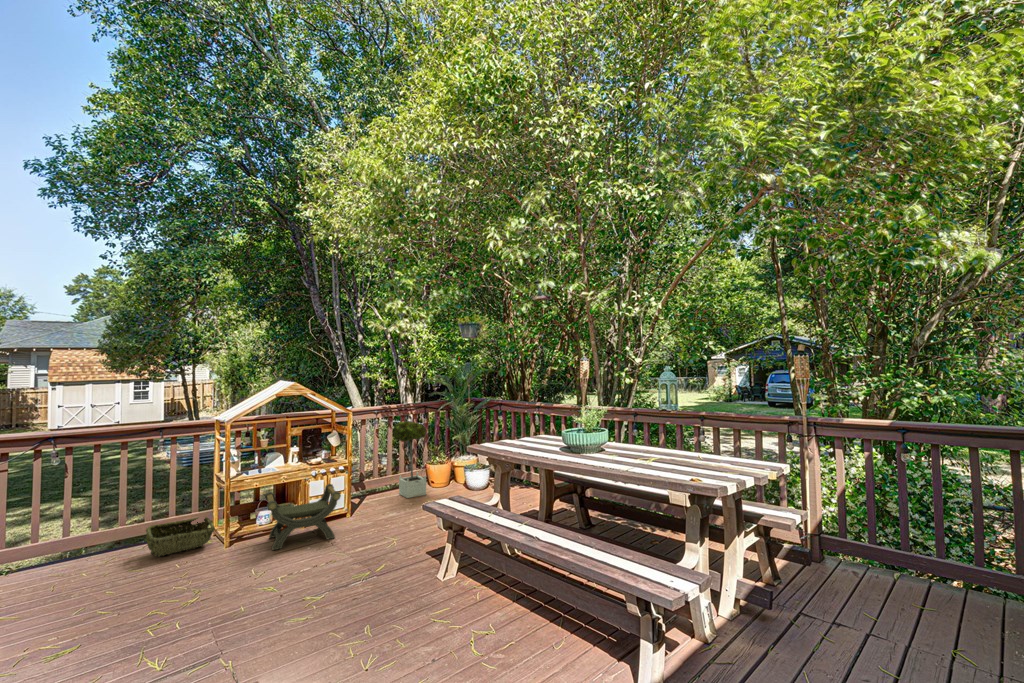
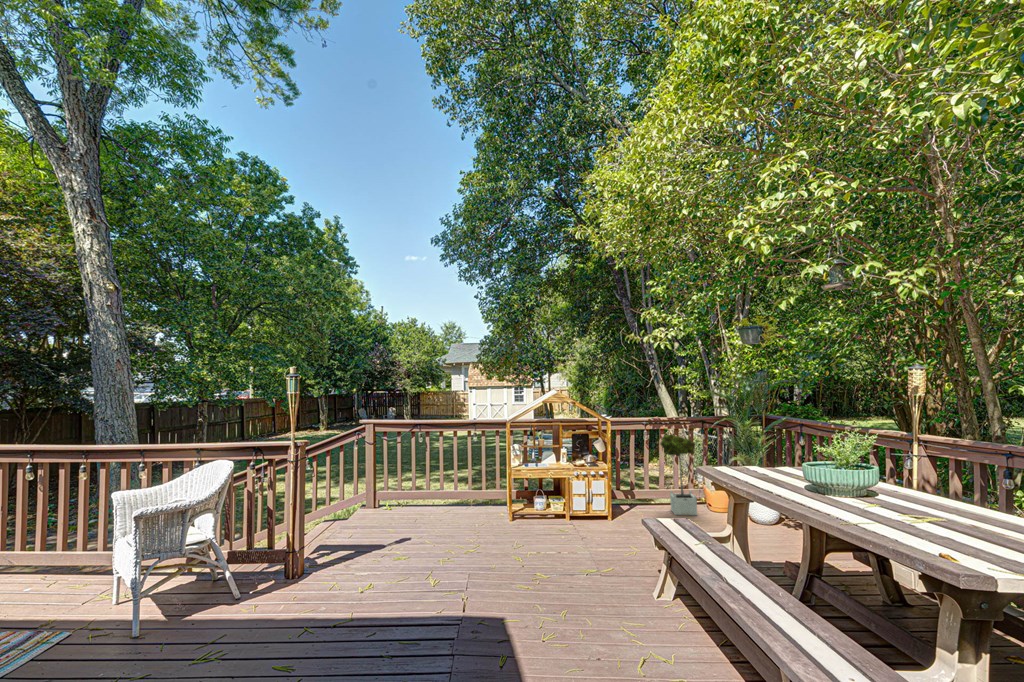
stool: present [265,484,341,550] -> none [534,484,593,533]
woven basket: present [146,517,215,557] -> none [469,495,508,518]

